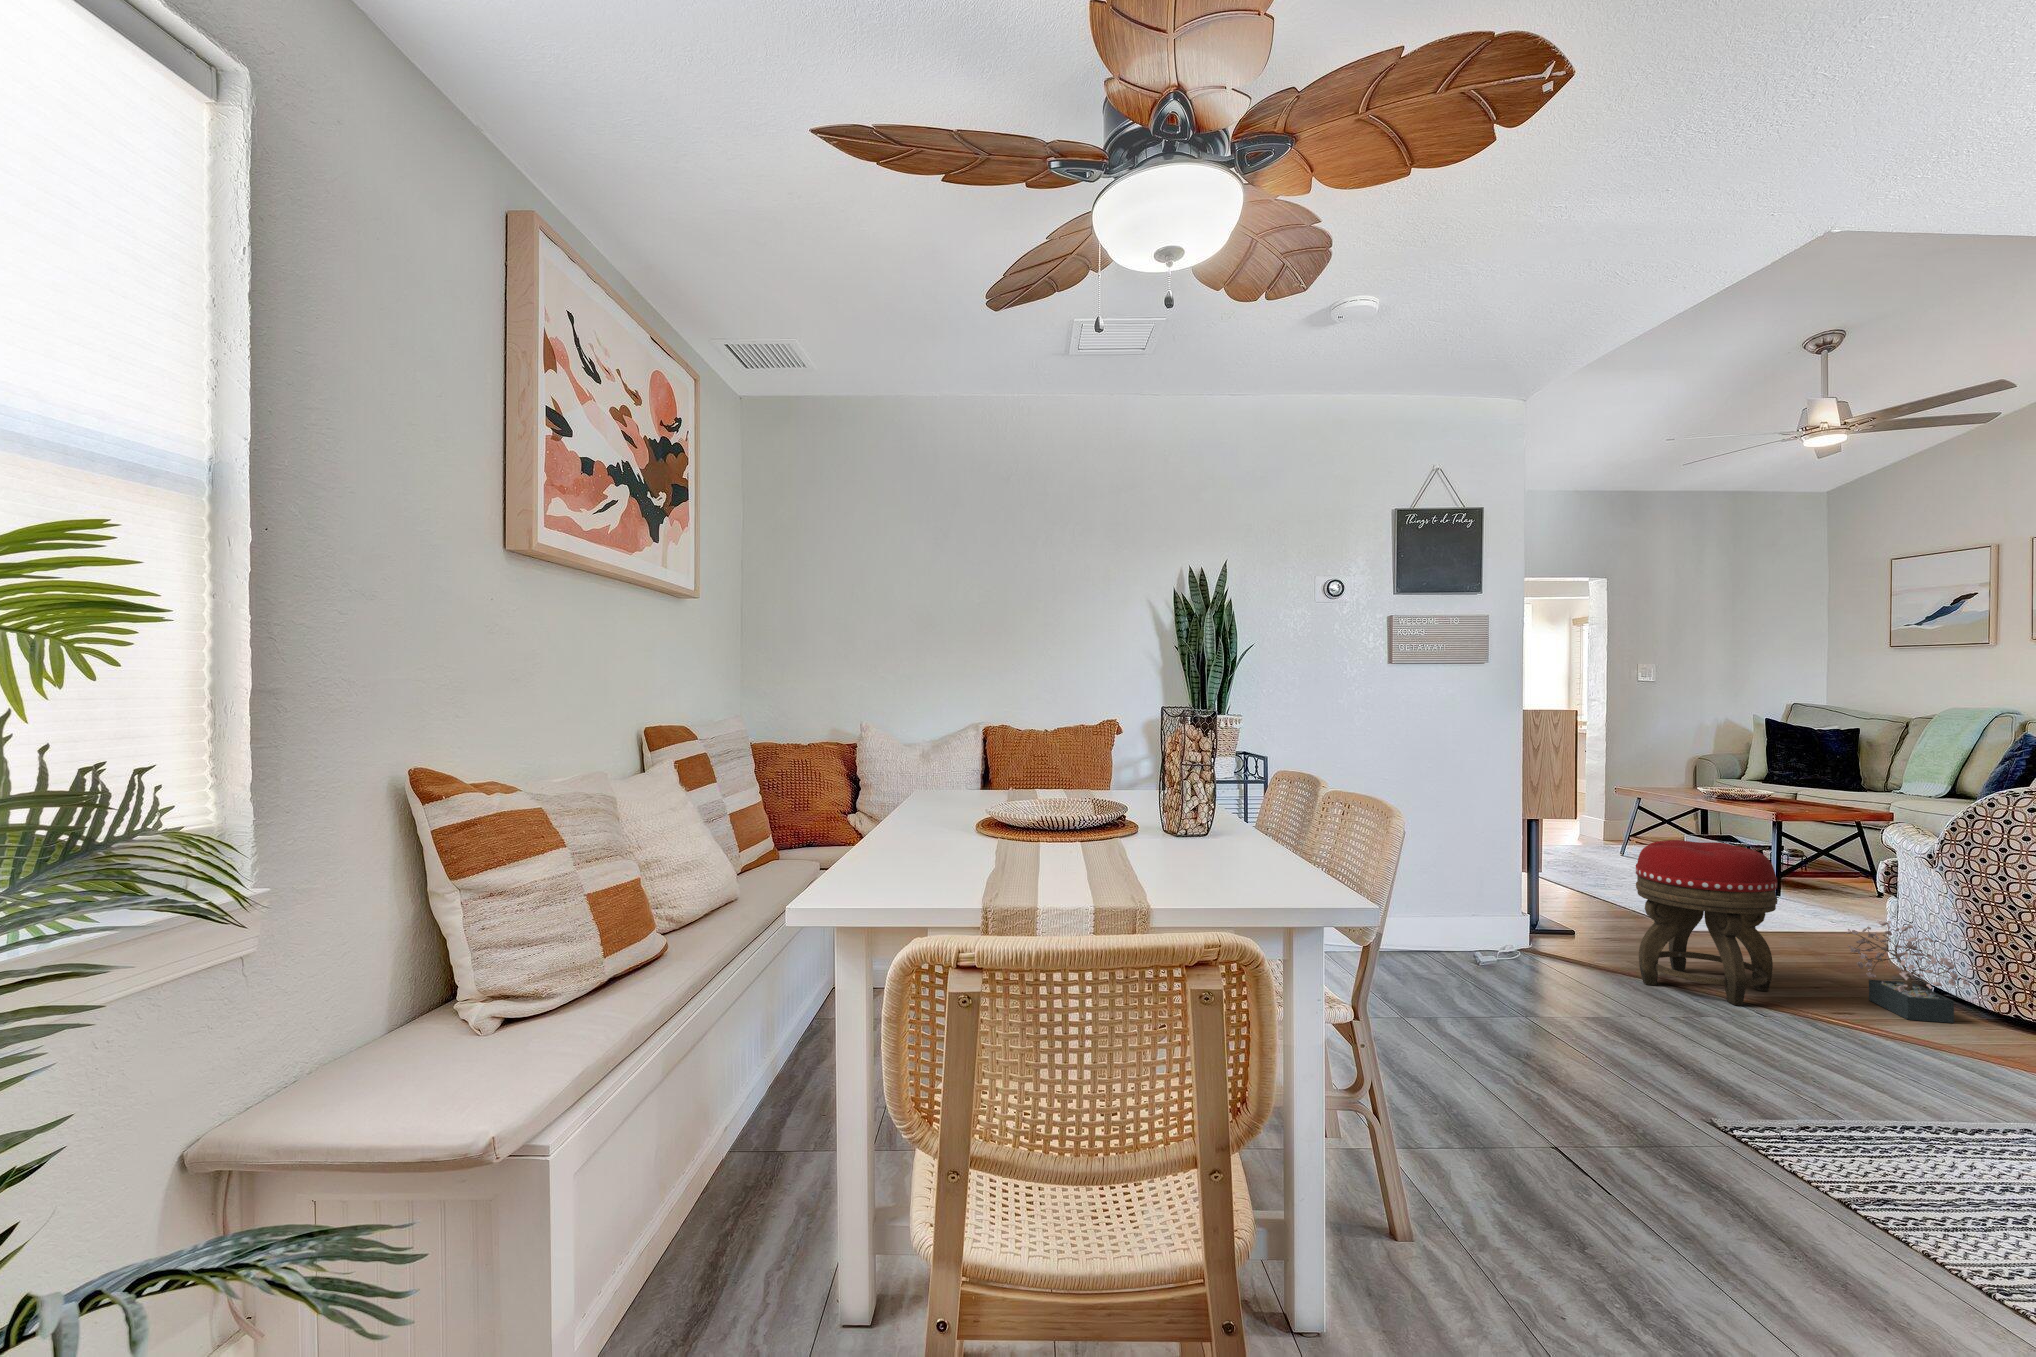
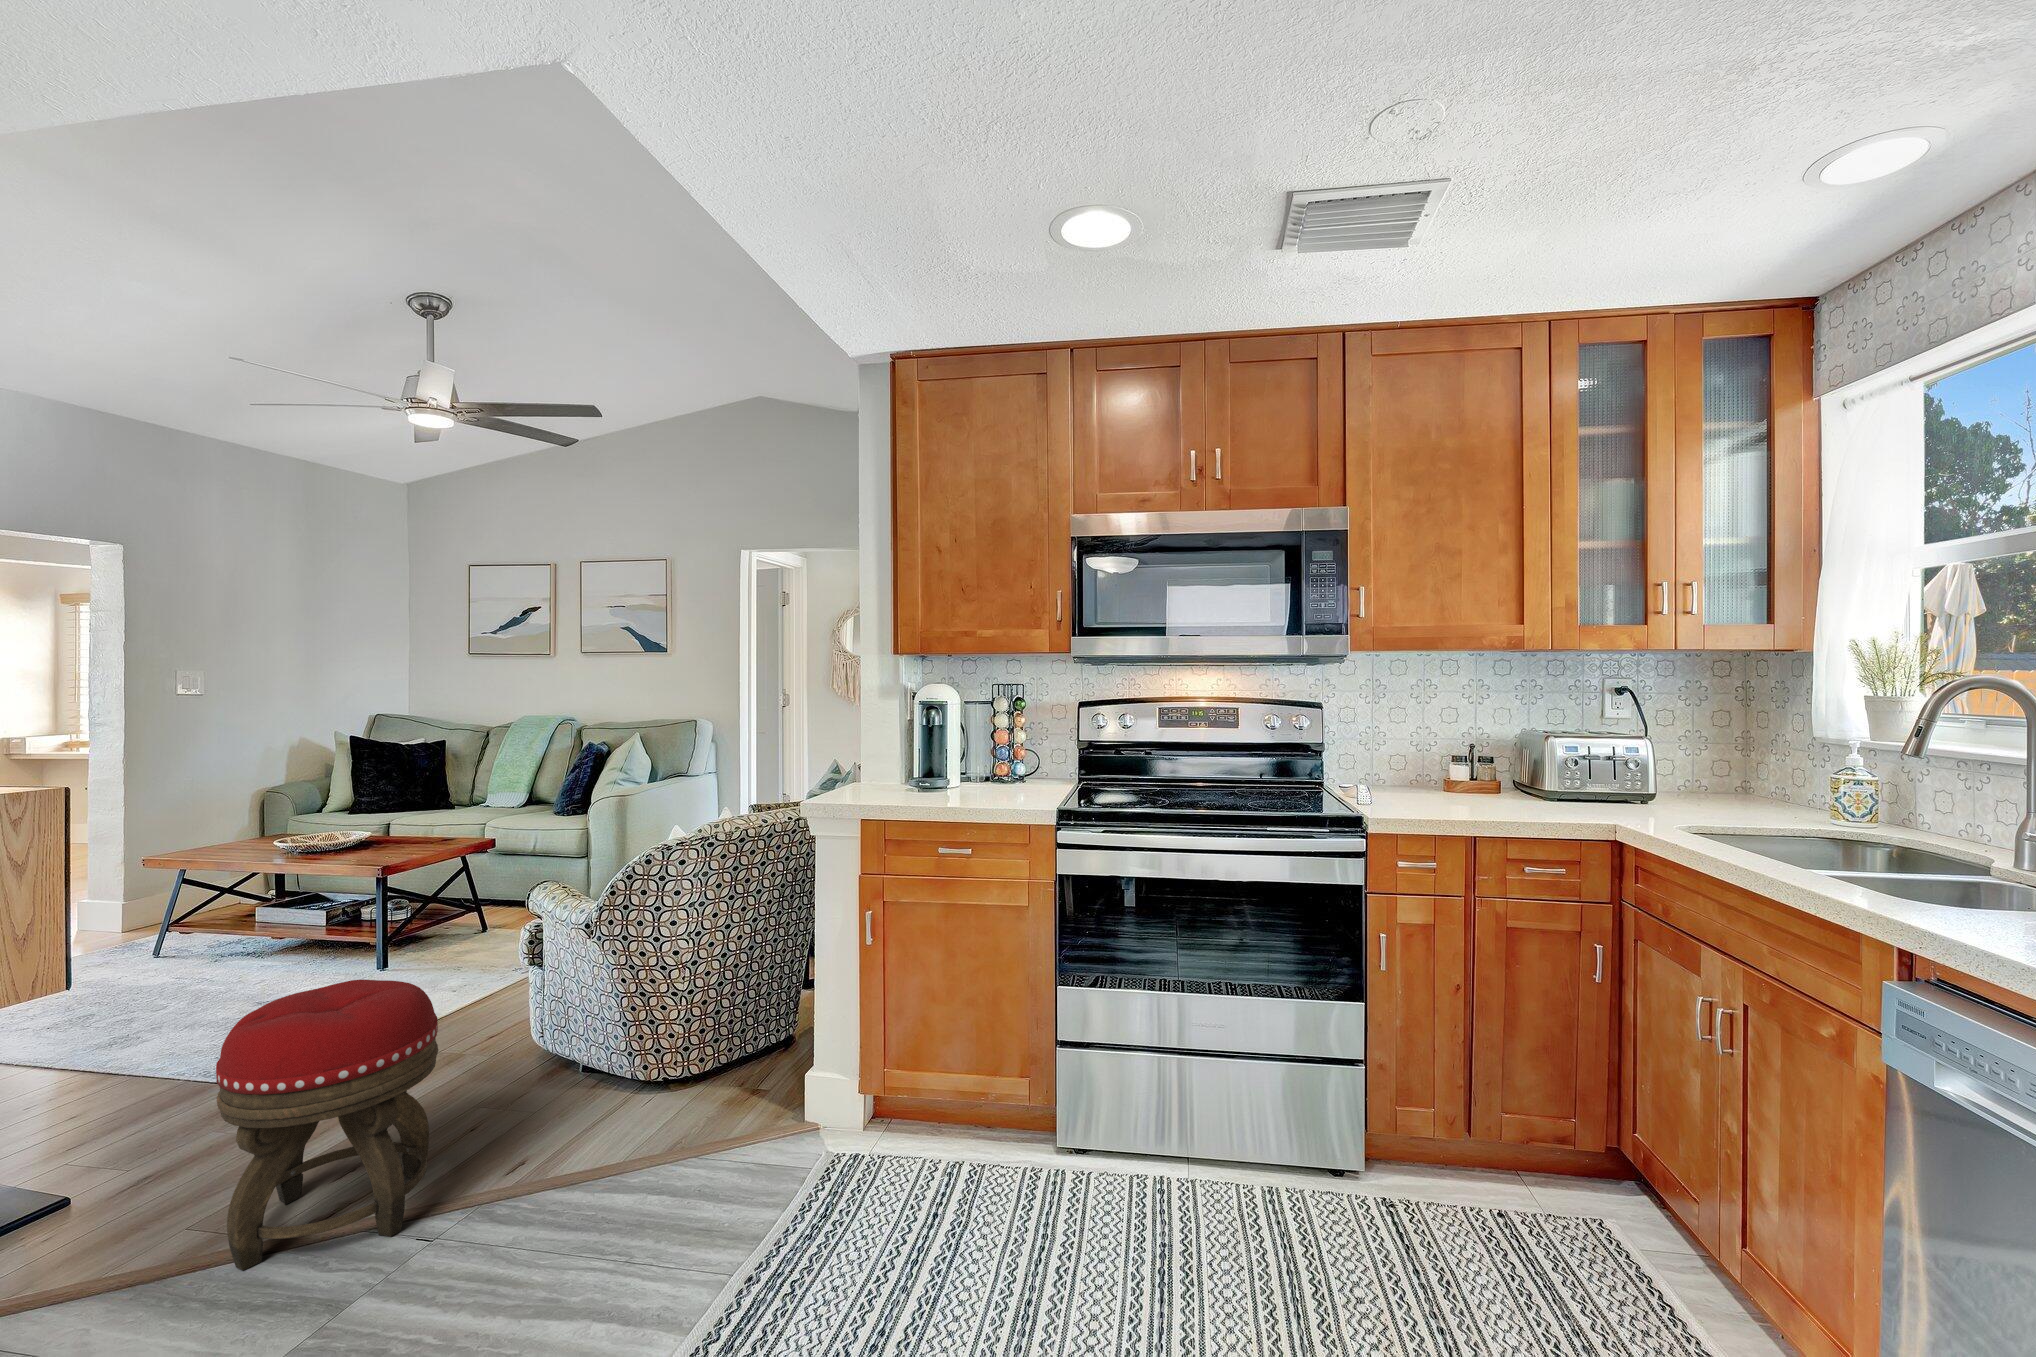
decorative plant: present [1845,921,1970,1023] -> none [507,1009,633,1135]

